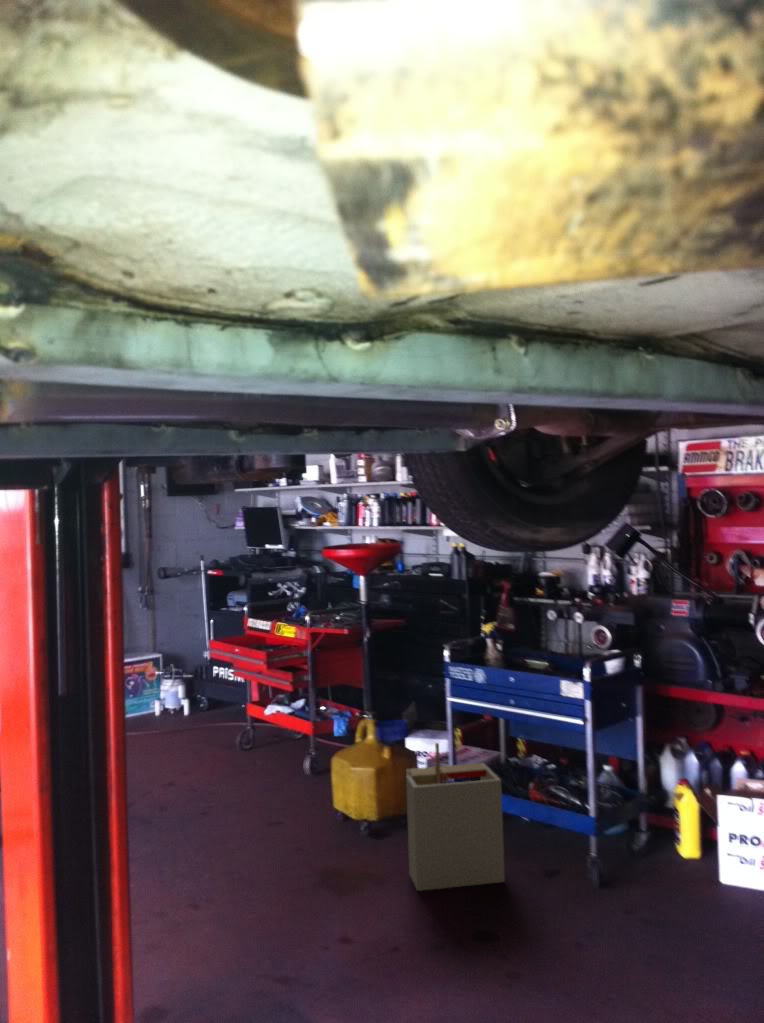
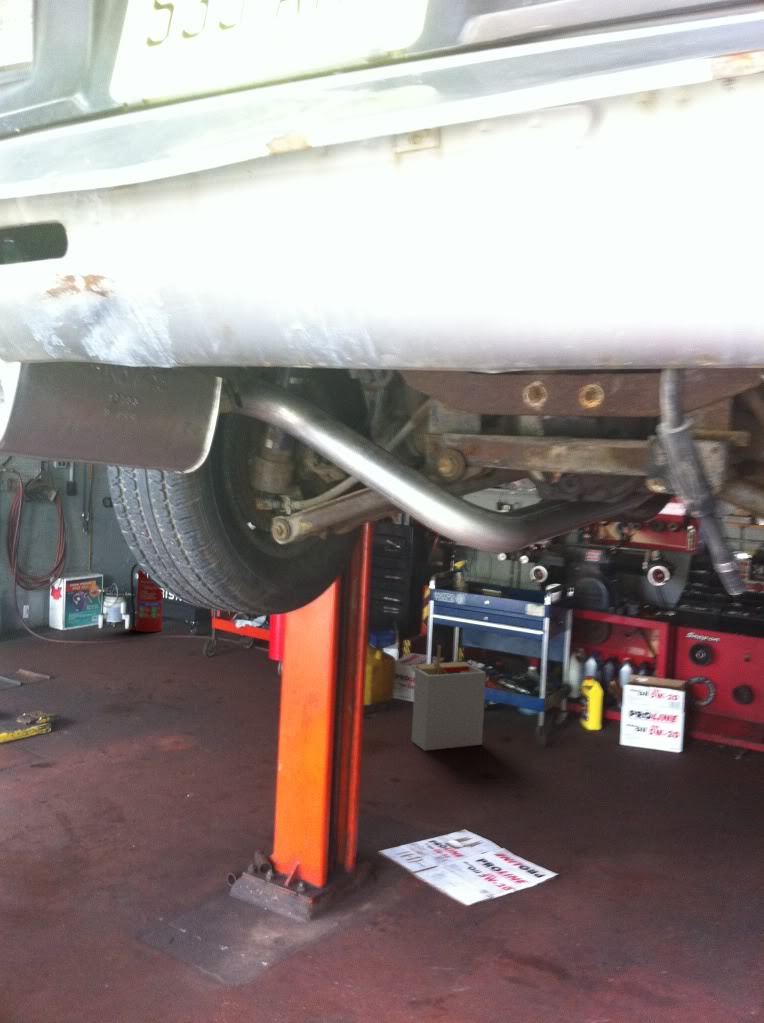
fire extinguisher: none [181,631,221,719] -> present [131,564,163,632]

